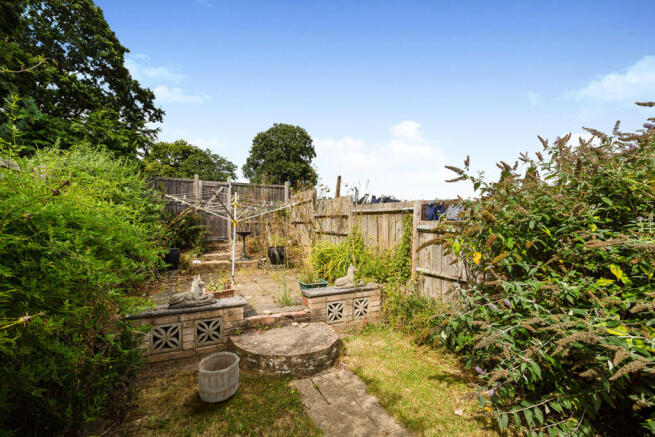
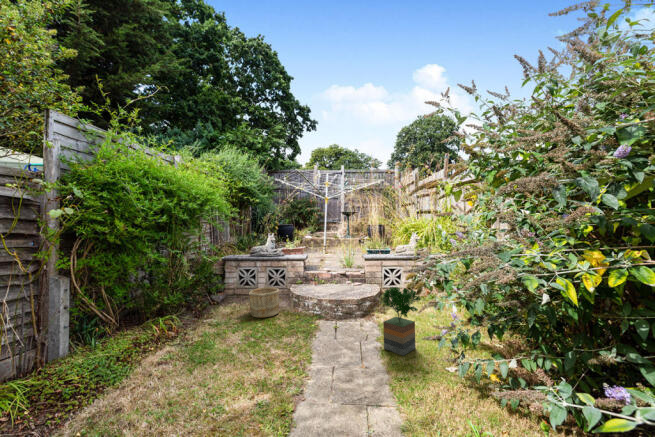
potted tree: none [385,341,427,412] -> present [383,287,421,356]

